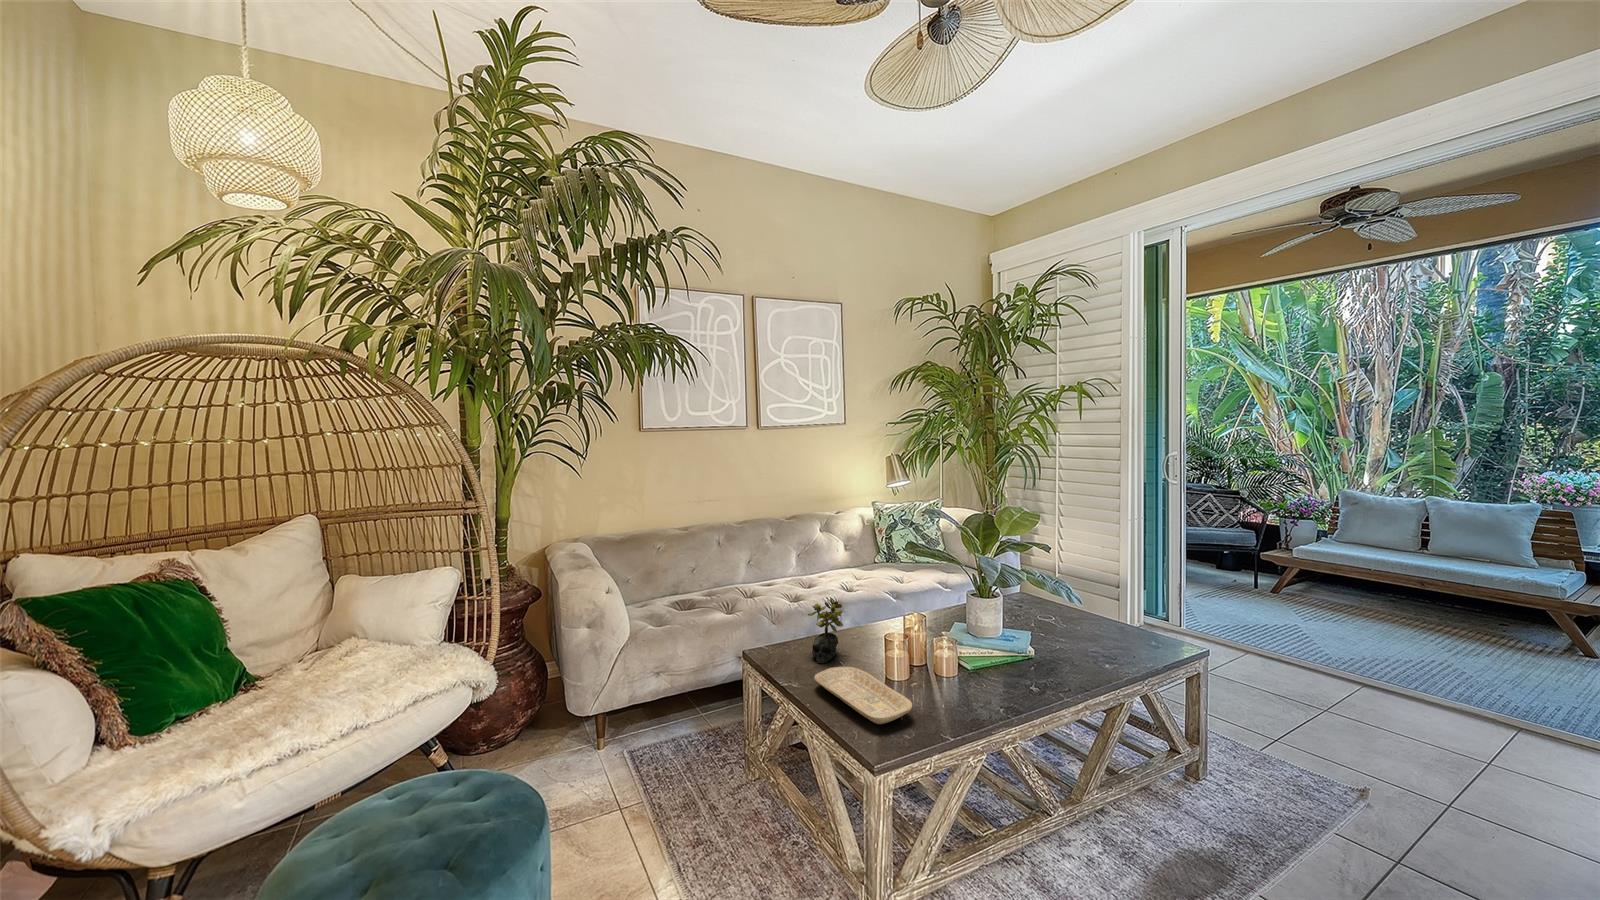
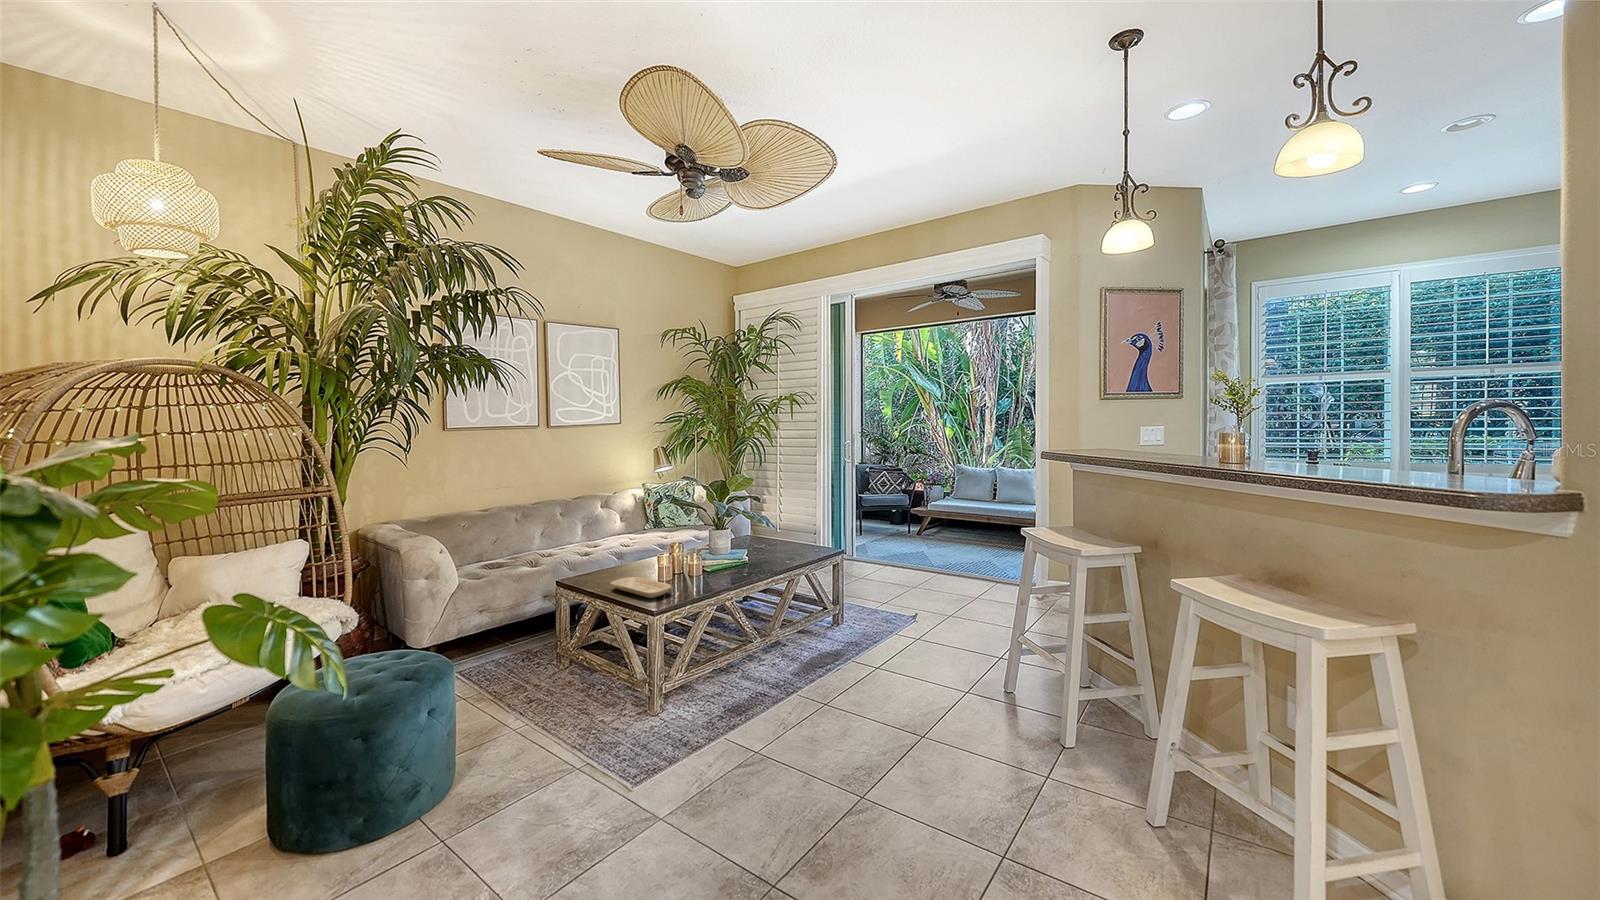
succulent plant: present [808,599,843,663] -> none [603,540,628,580]

